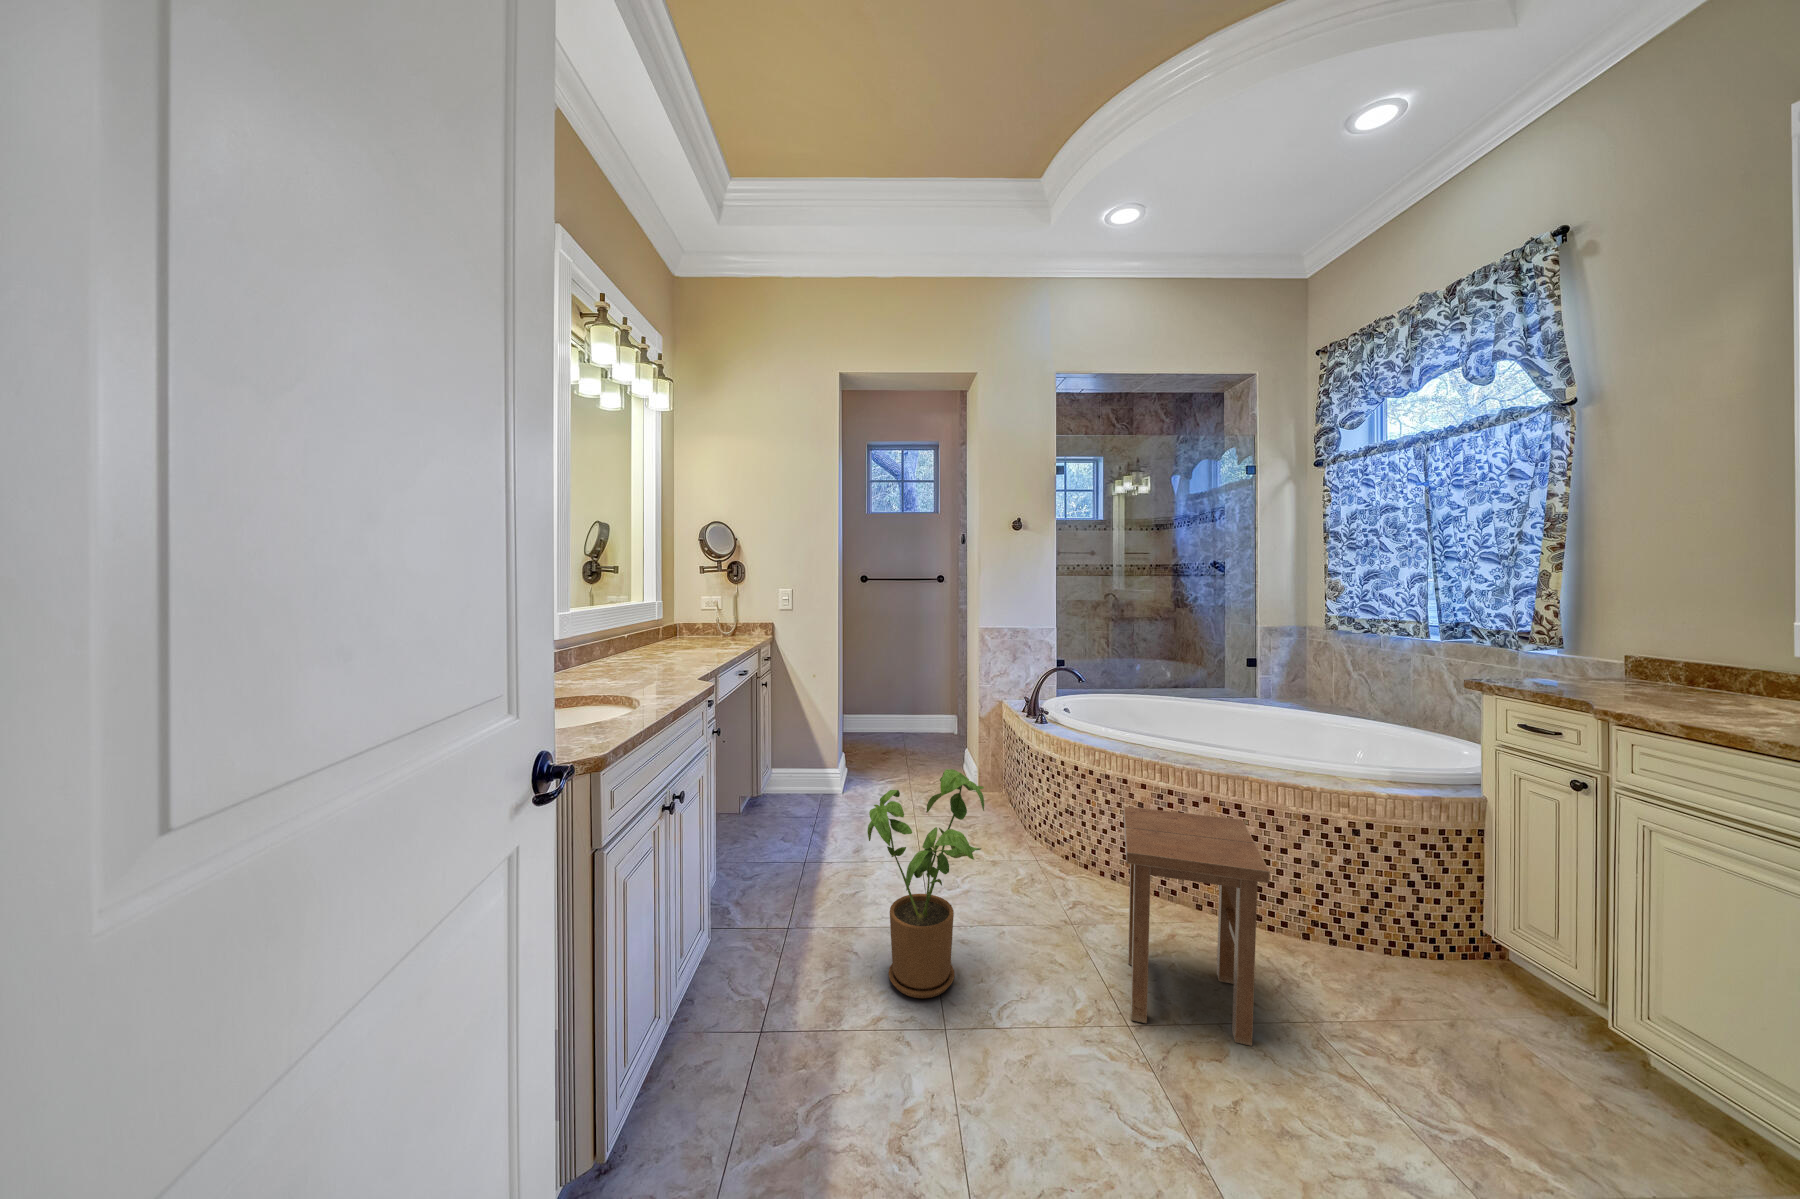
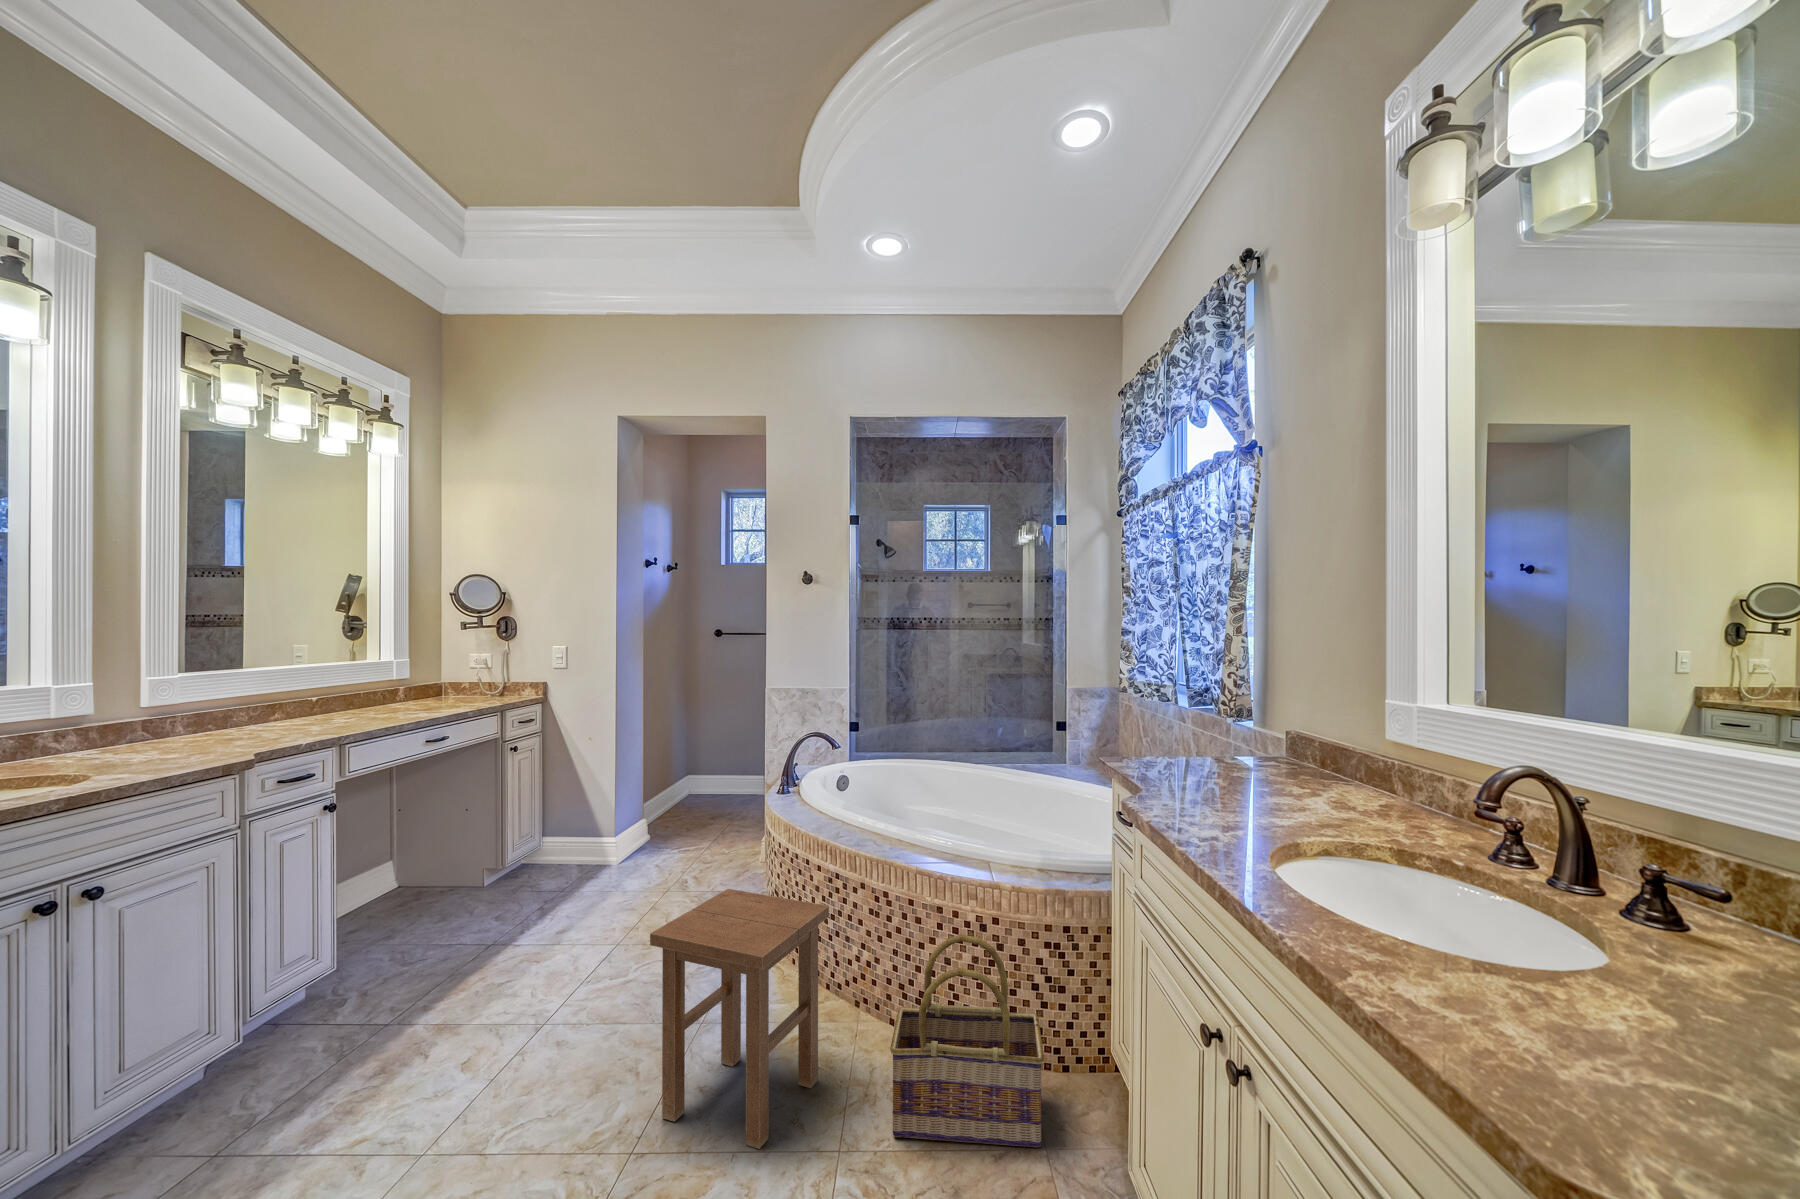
house plant: present [867,769,984,998] -> none [440,843,582,1086]
basket: none [1315,842,1504,1030] -> present [890,935,1044,1147]

